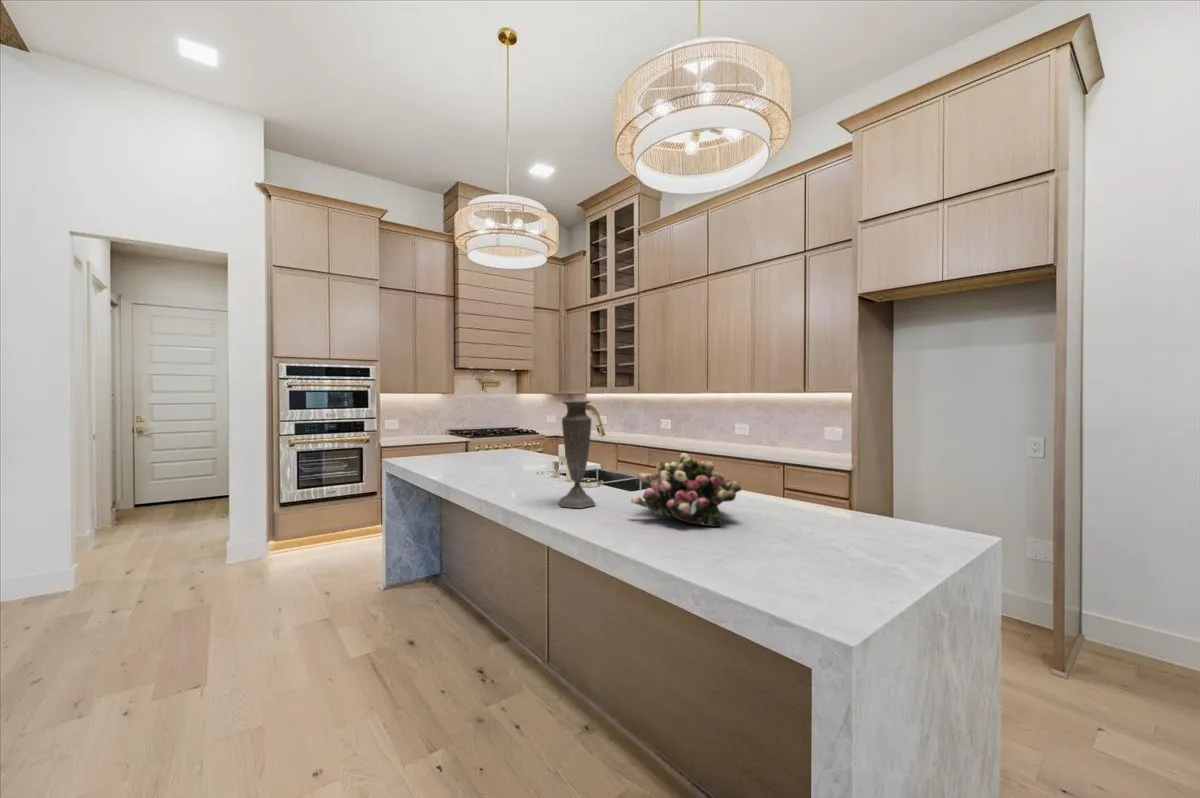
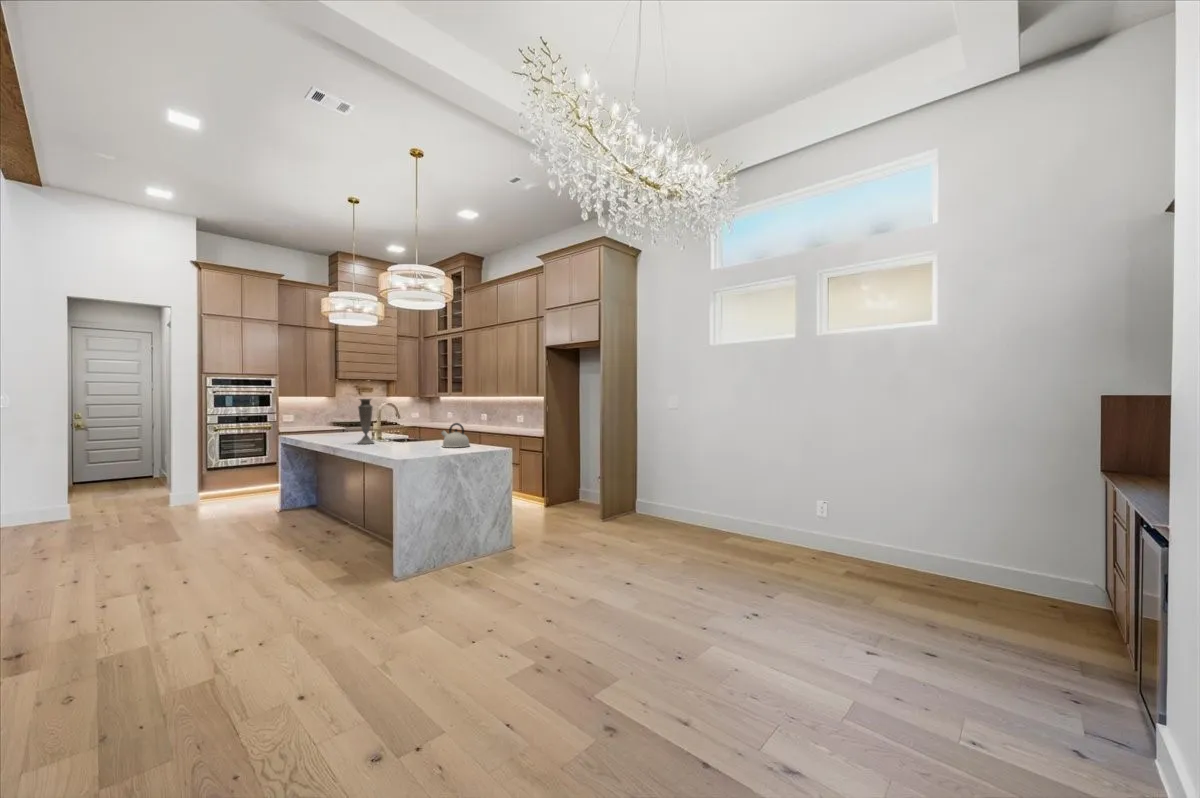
flower arrangement: present [631,453,741,526] -> none [381,420,427,446]
kettle: none [790,469,878,542] -> present [441,423,470,448]

